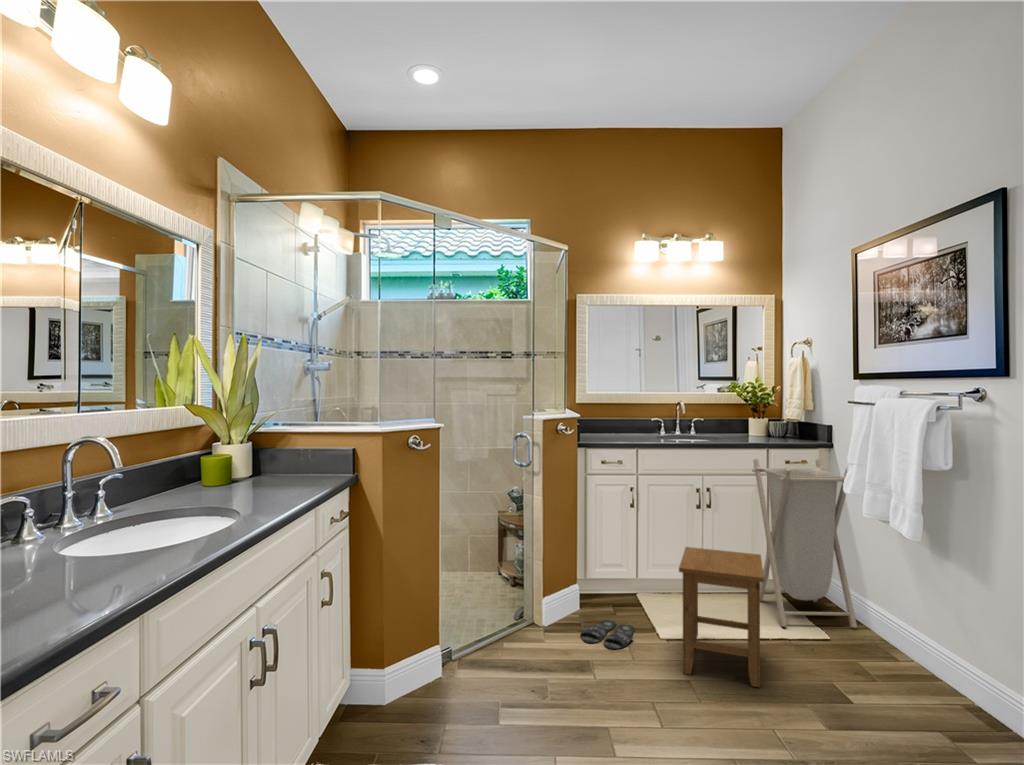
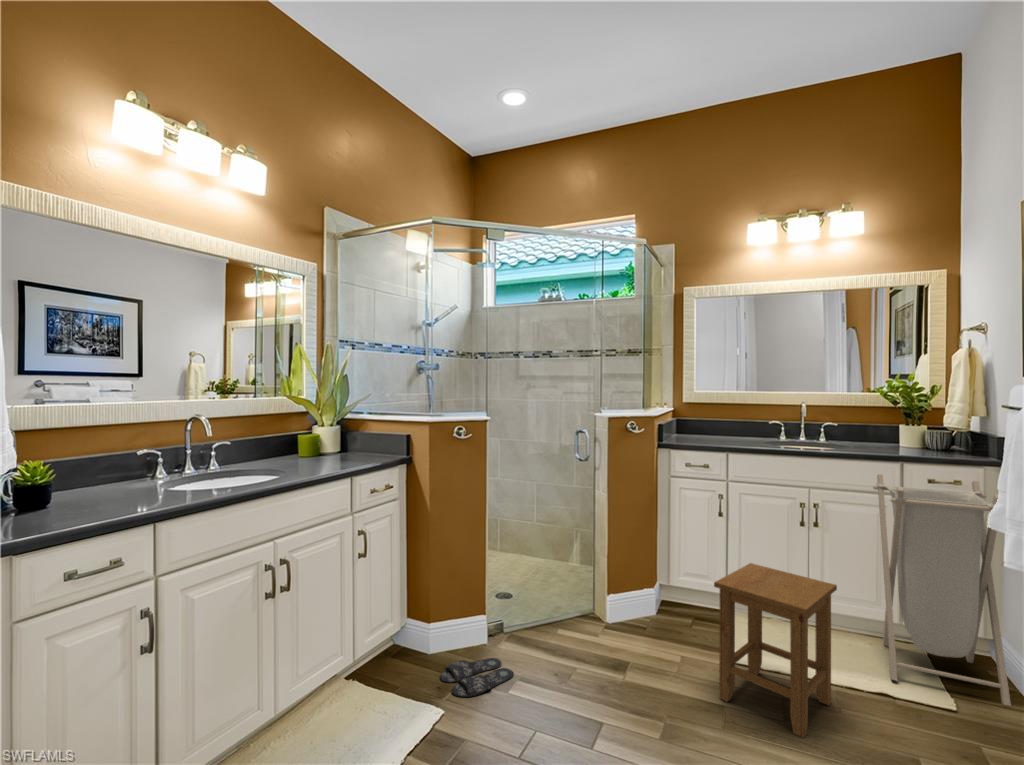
slippers: present [581,620,634,649] -> present [440,658,514,697]

